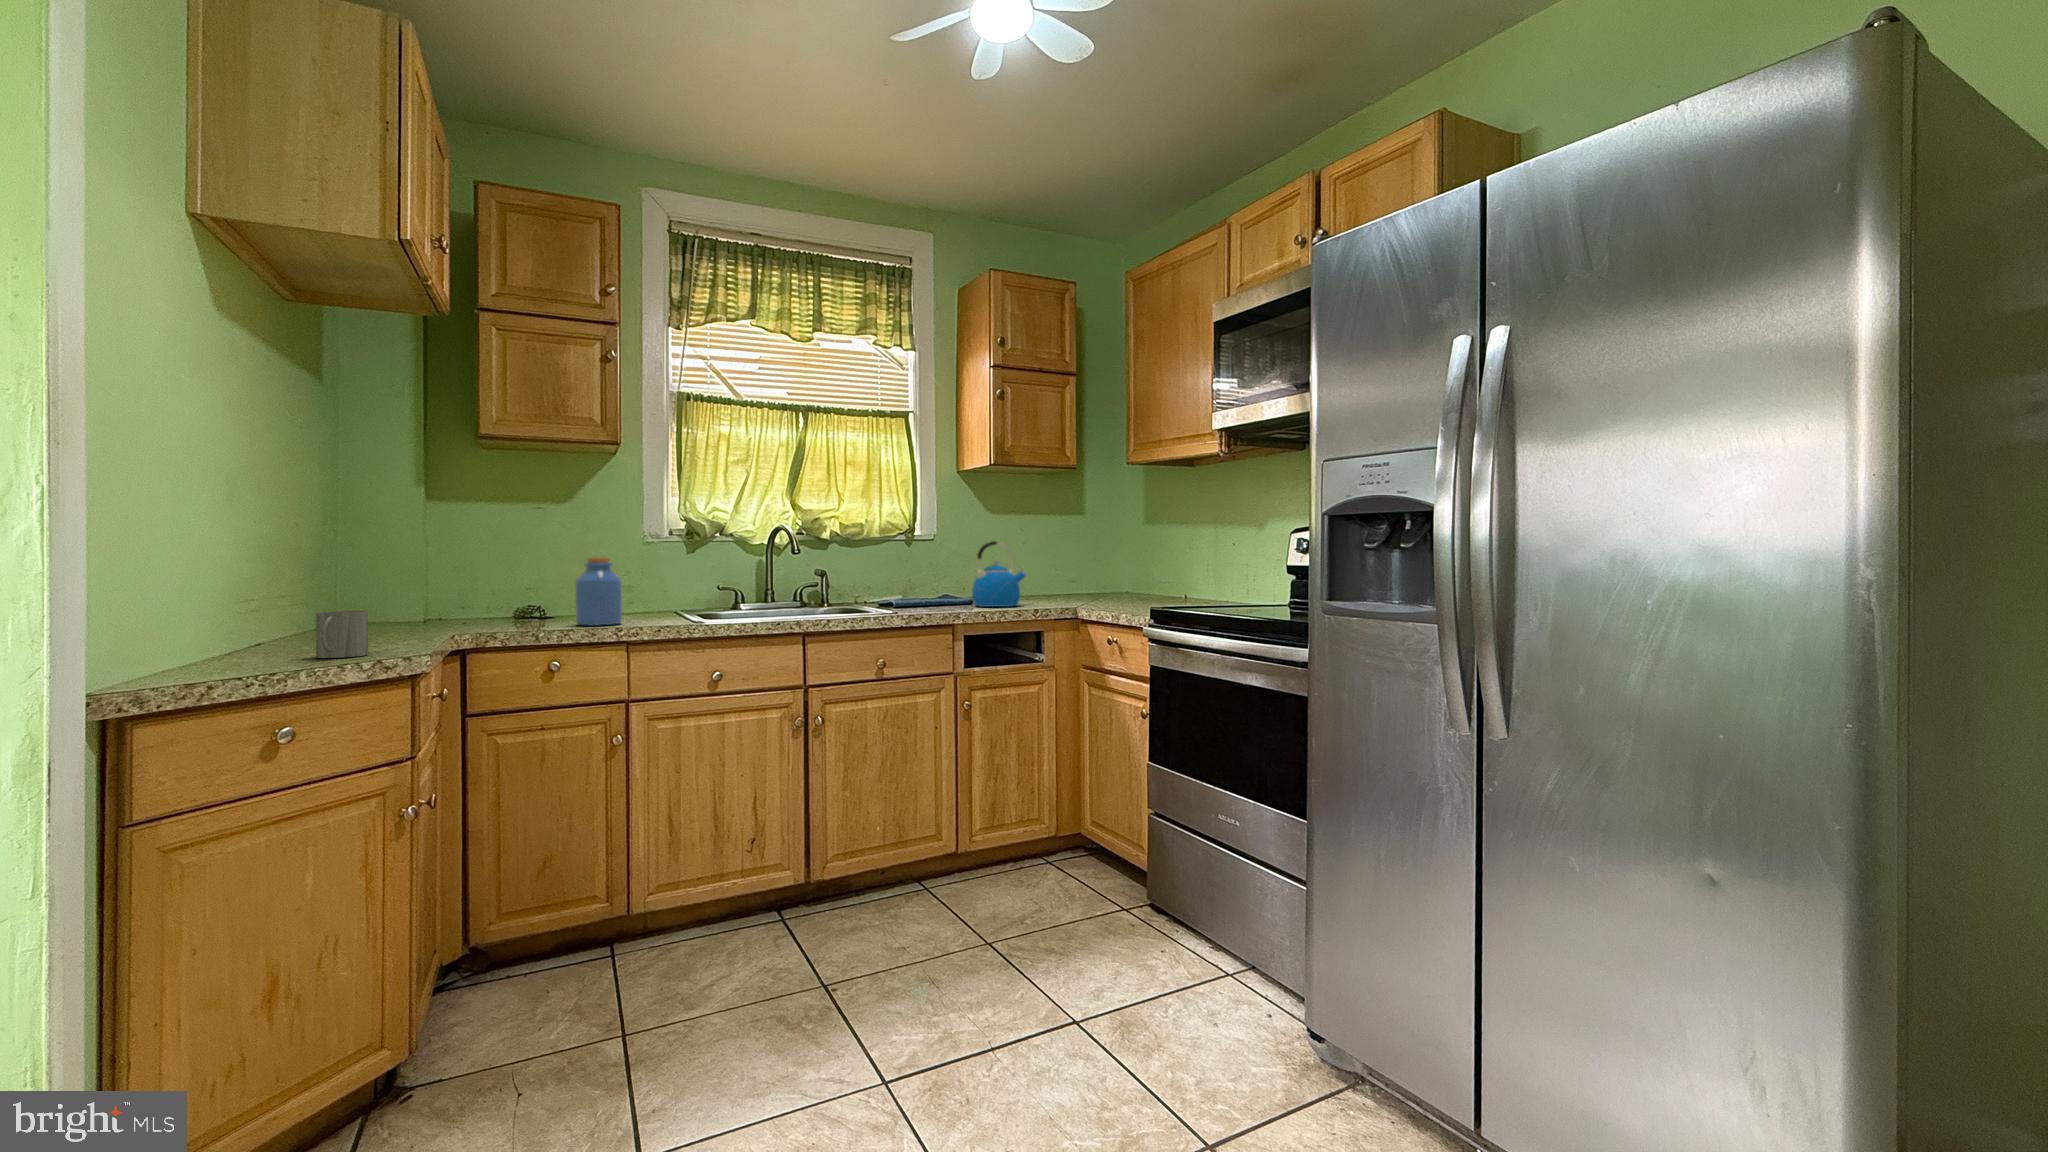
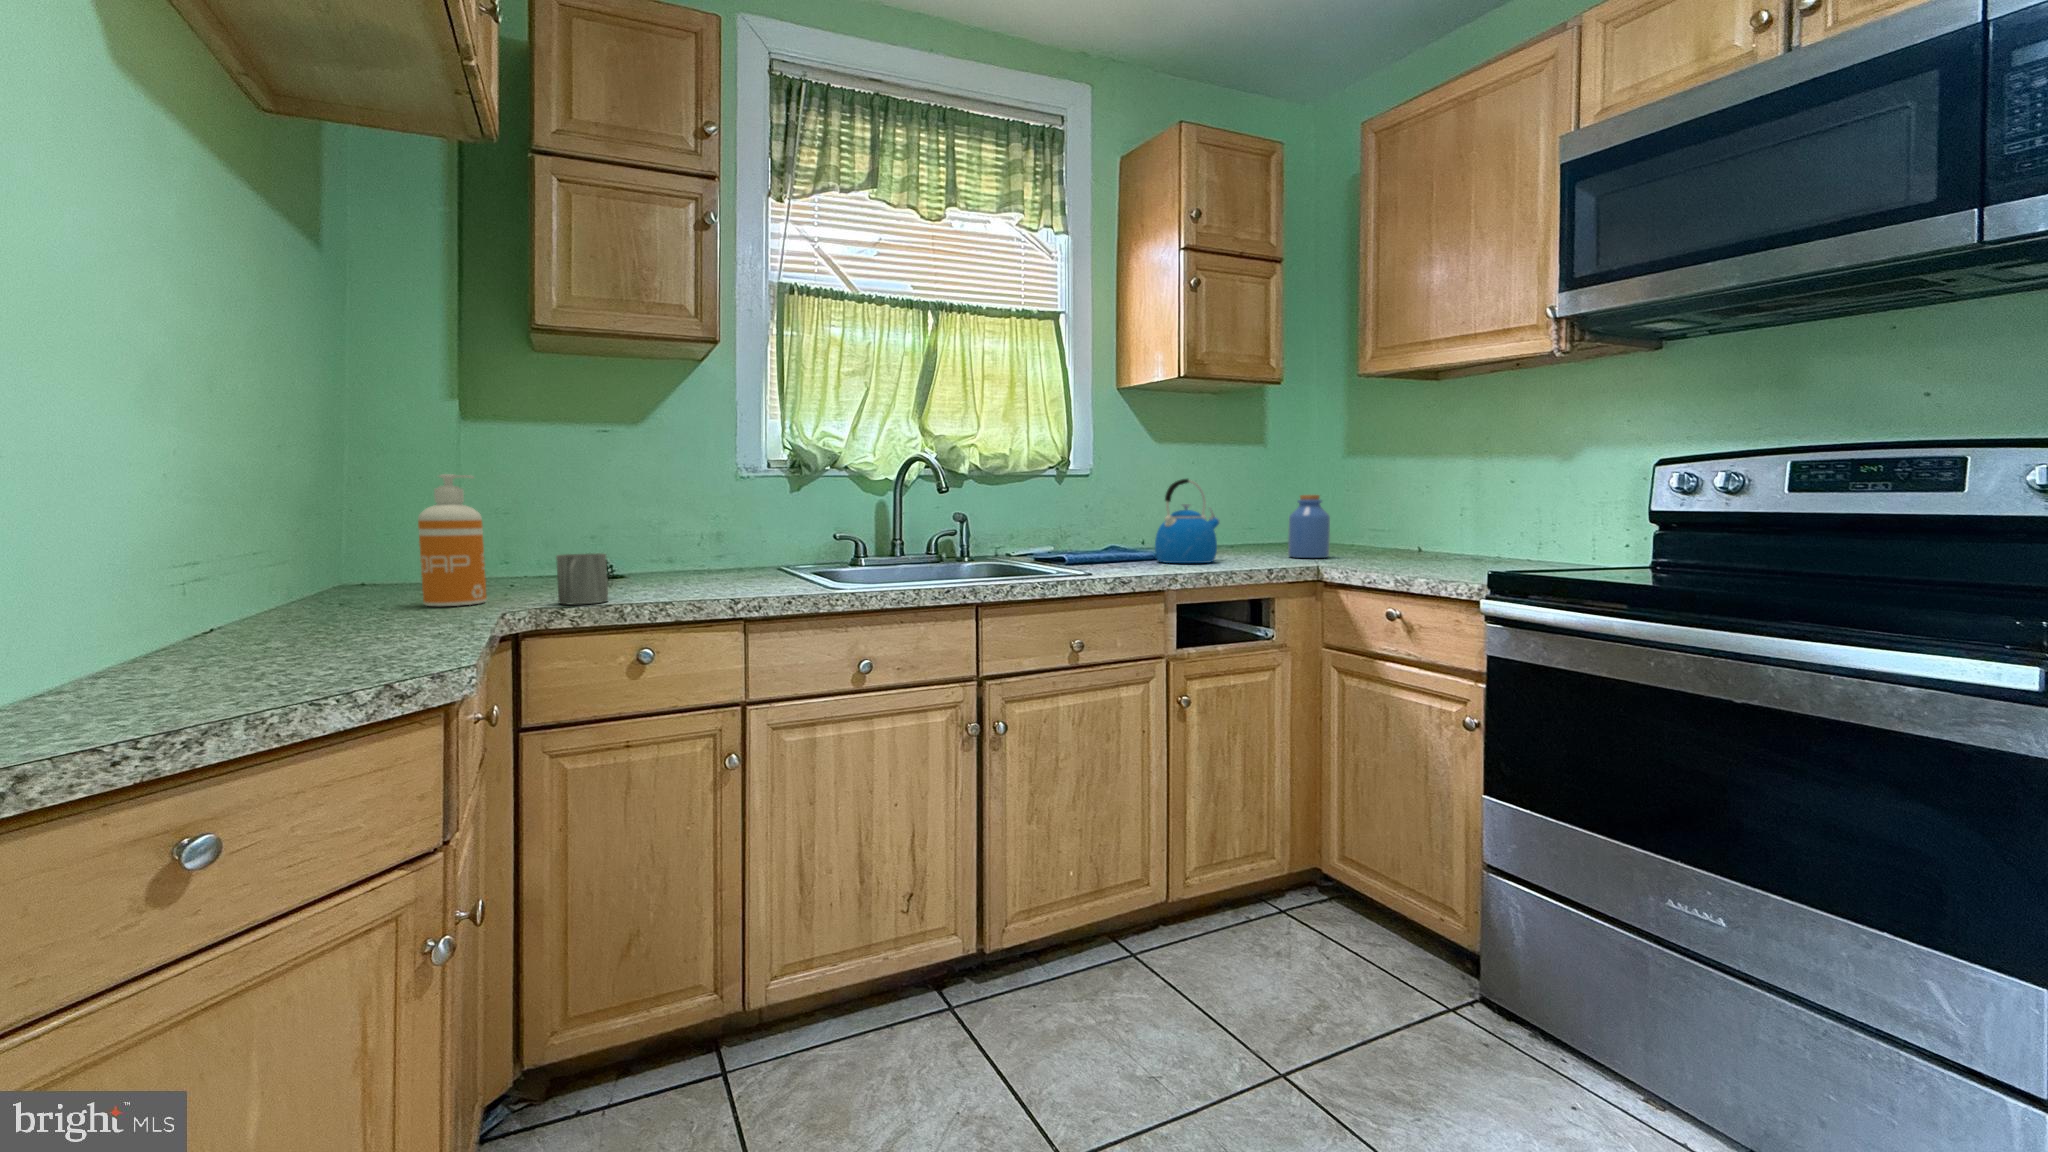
soap dispenser: none [396,541,441,632] -> present [418,474,487,606]
jar: present [575,557,622,626] -> present [1288,495,1330,558]
mug: present [316,611,368,658] -> present [556,554,608,604]

